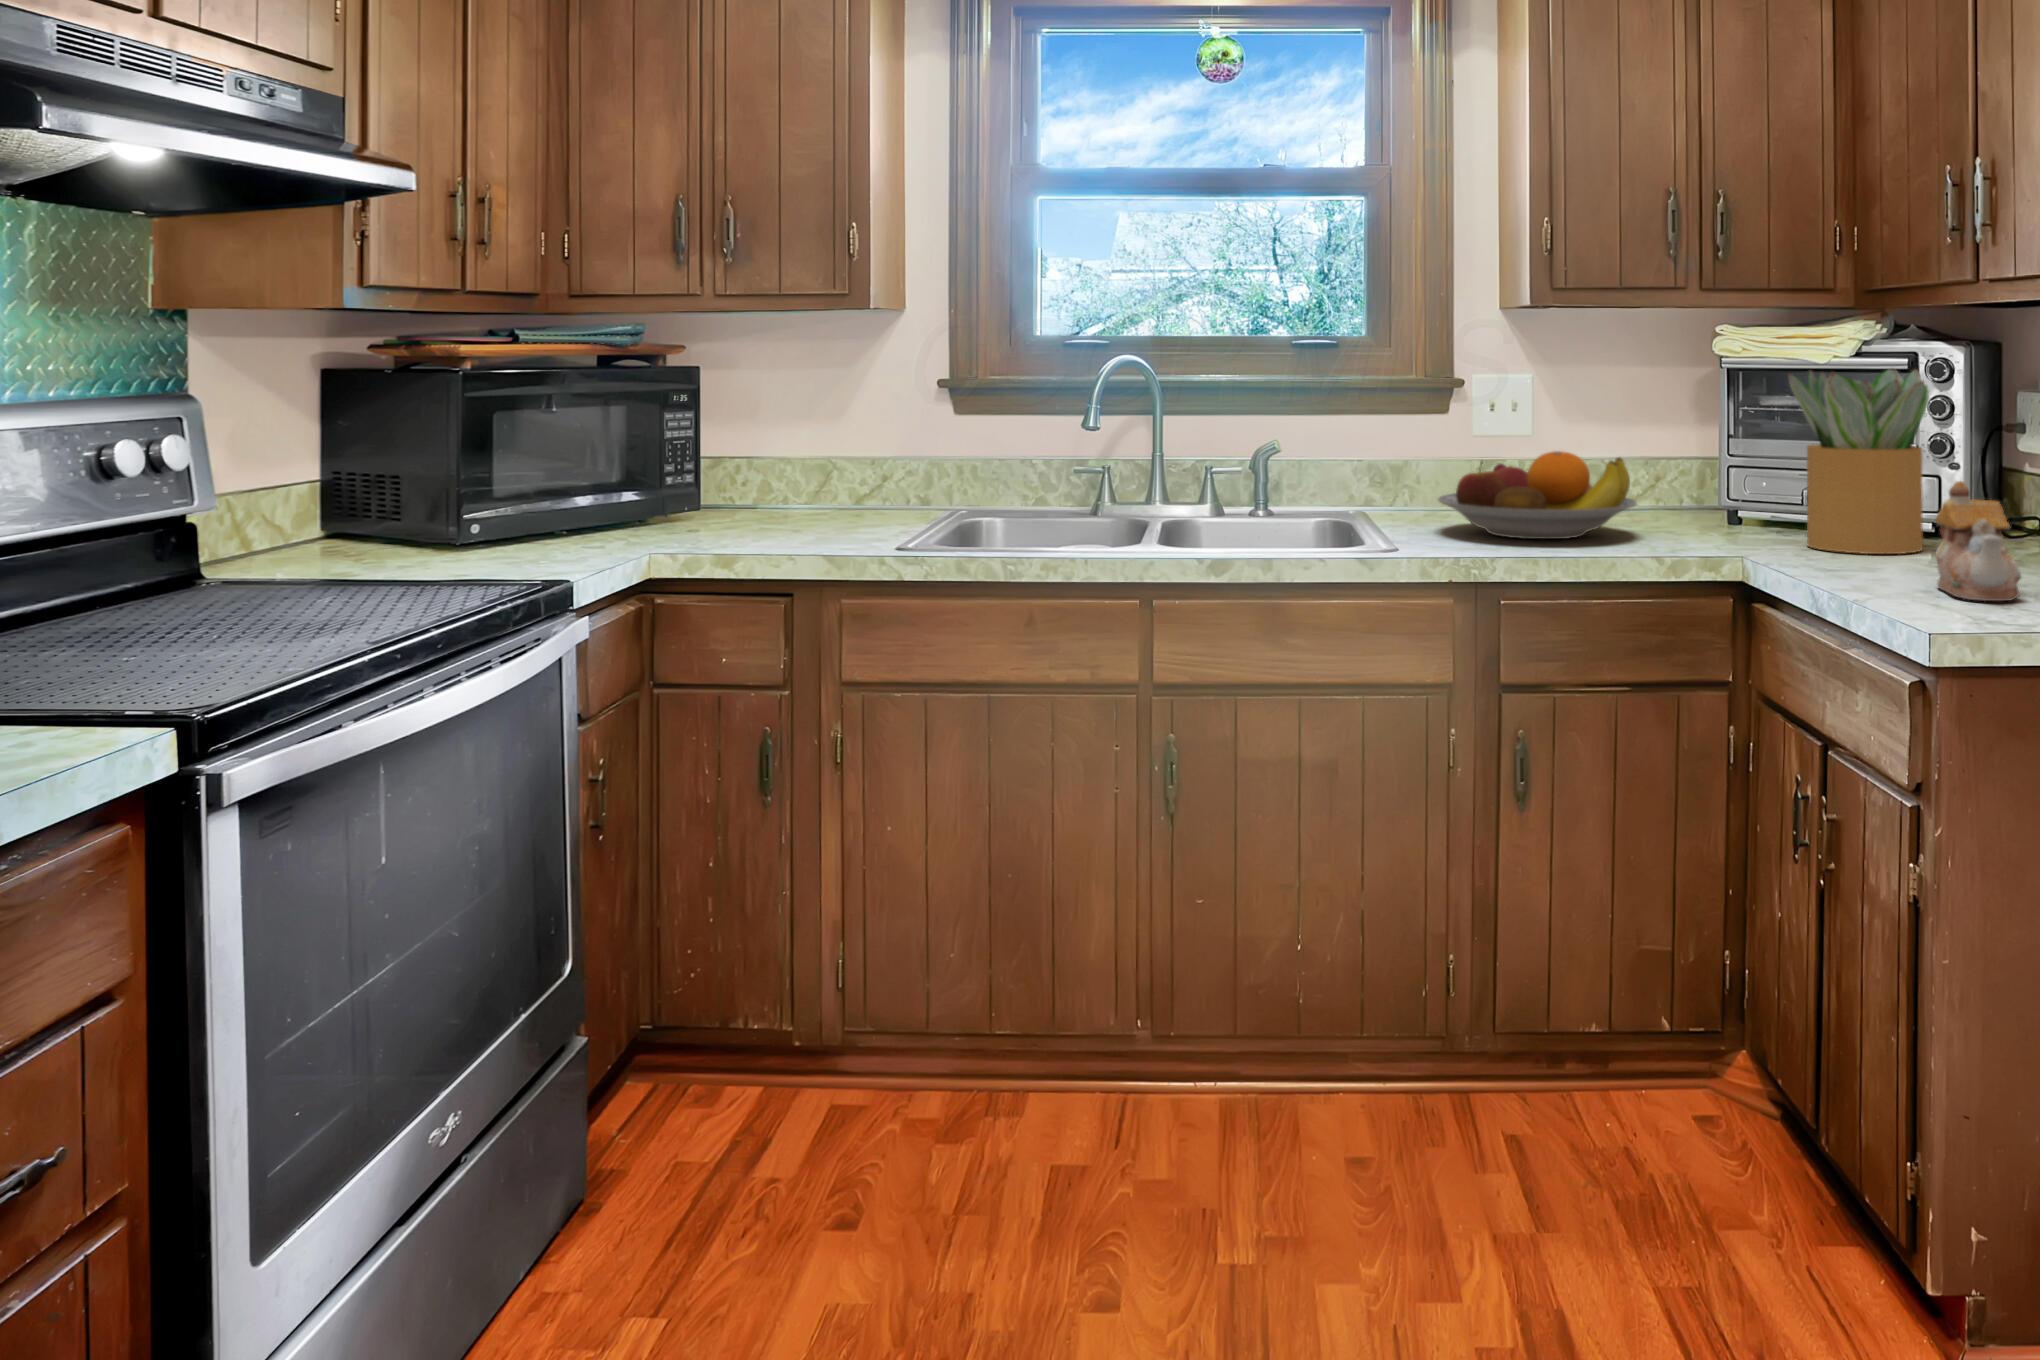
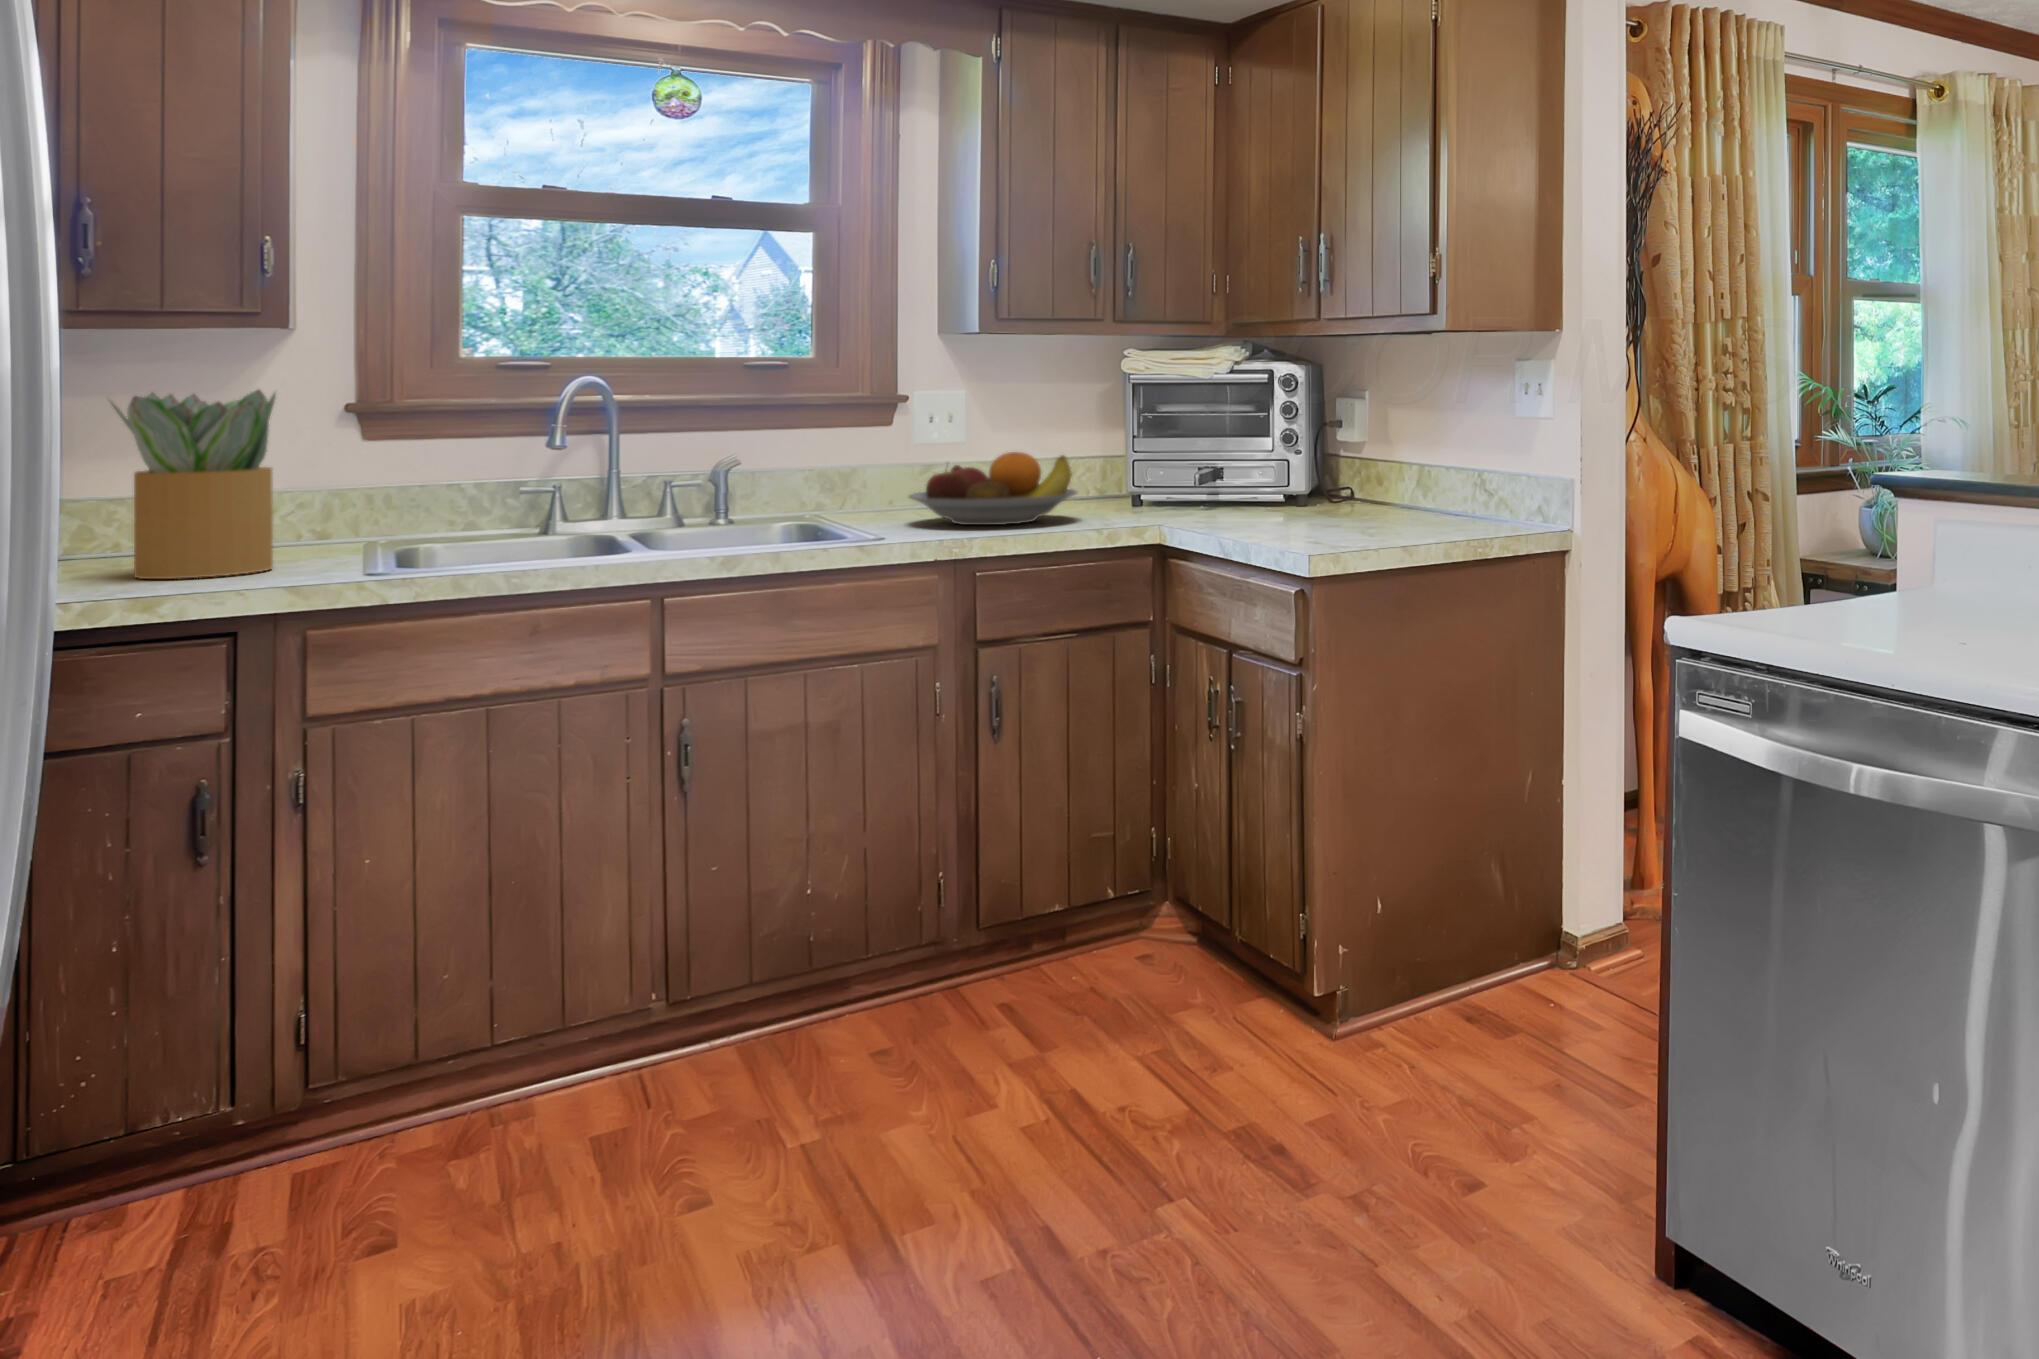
potted plant: present [1789,369,1929,554] -> present [111,390,276,579]
teapot: present [1935,481,2021,601] -> none [1302,458,1355,536]

